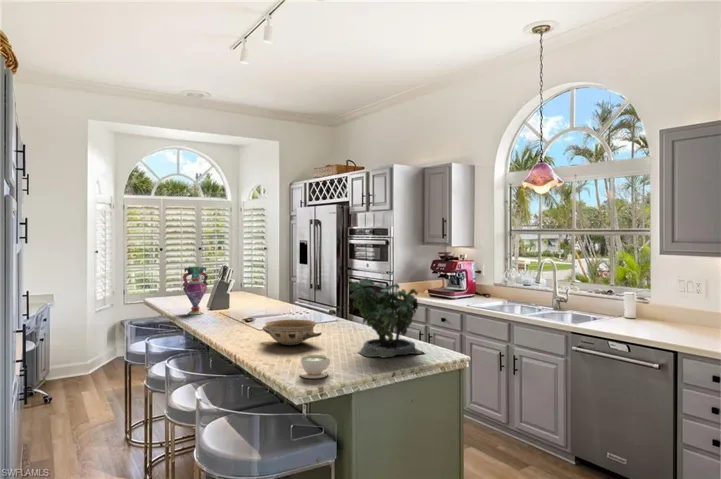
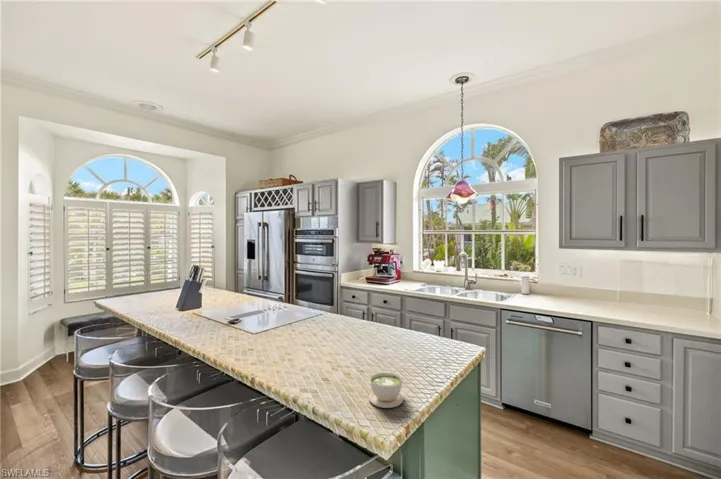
vase: present [183,267,208,314] -> none [157,267,186,317]
potted plant: present [349,274,424,358] -> none [373,272,453,360]
ceramic bowl: present [263,319,321,345] -> none [276,321,346,352]

